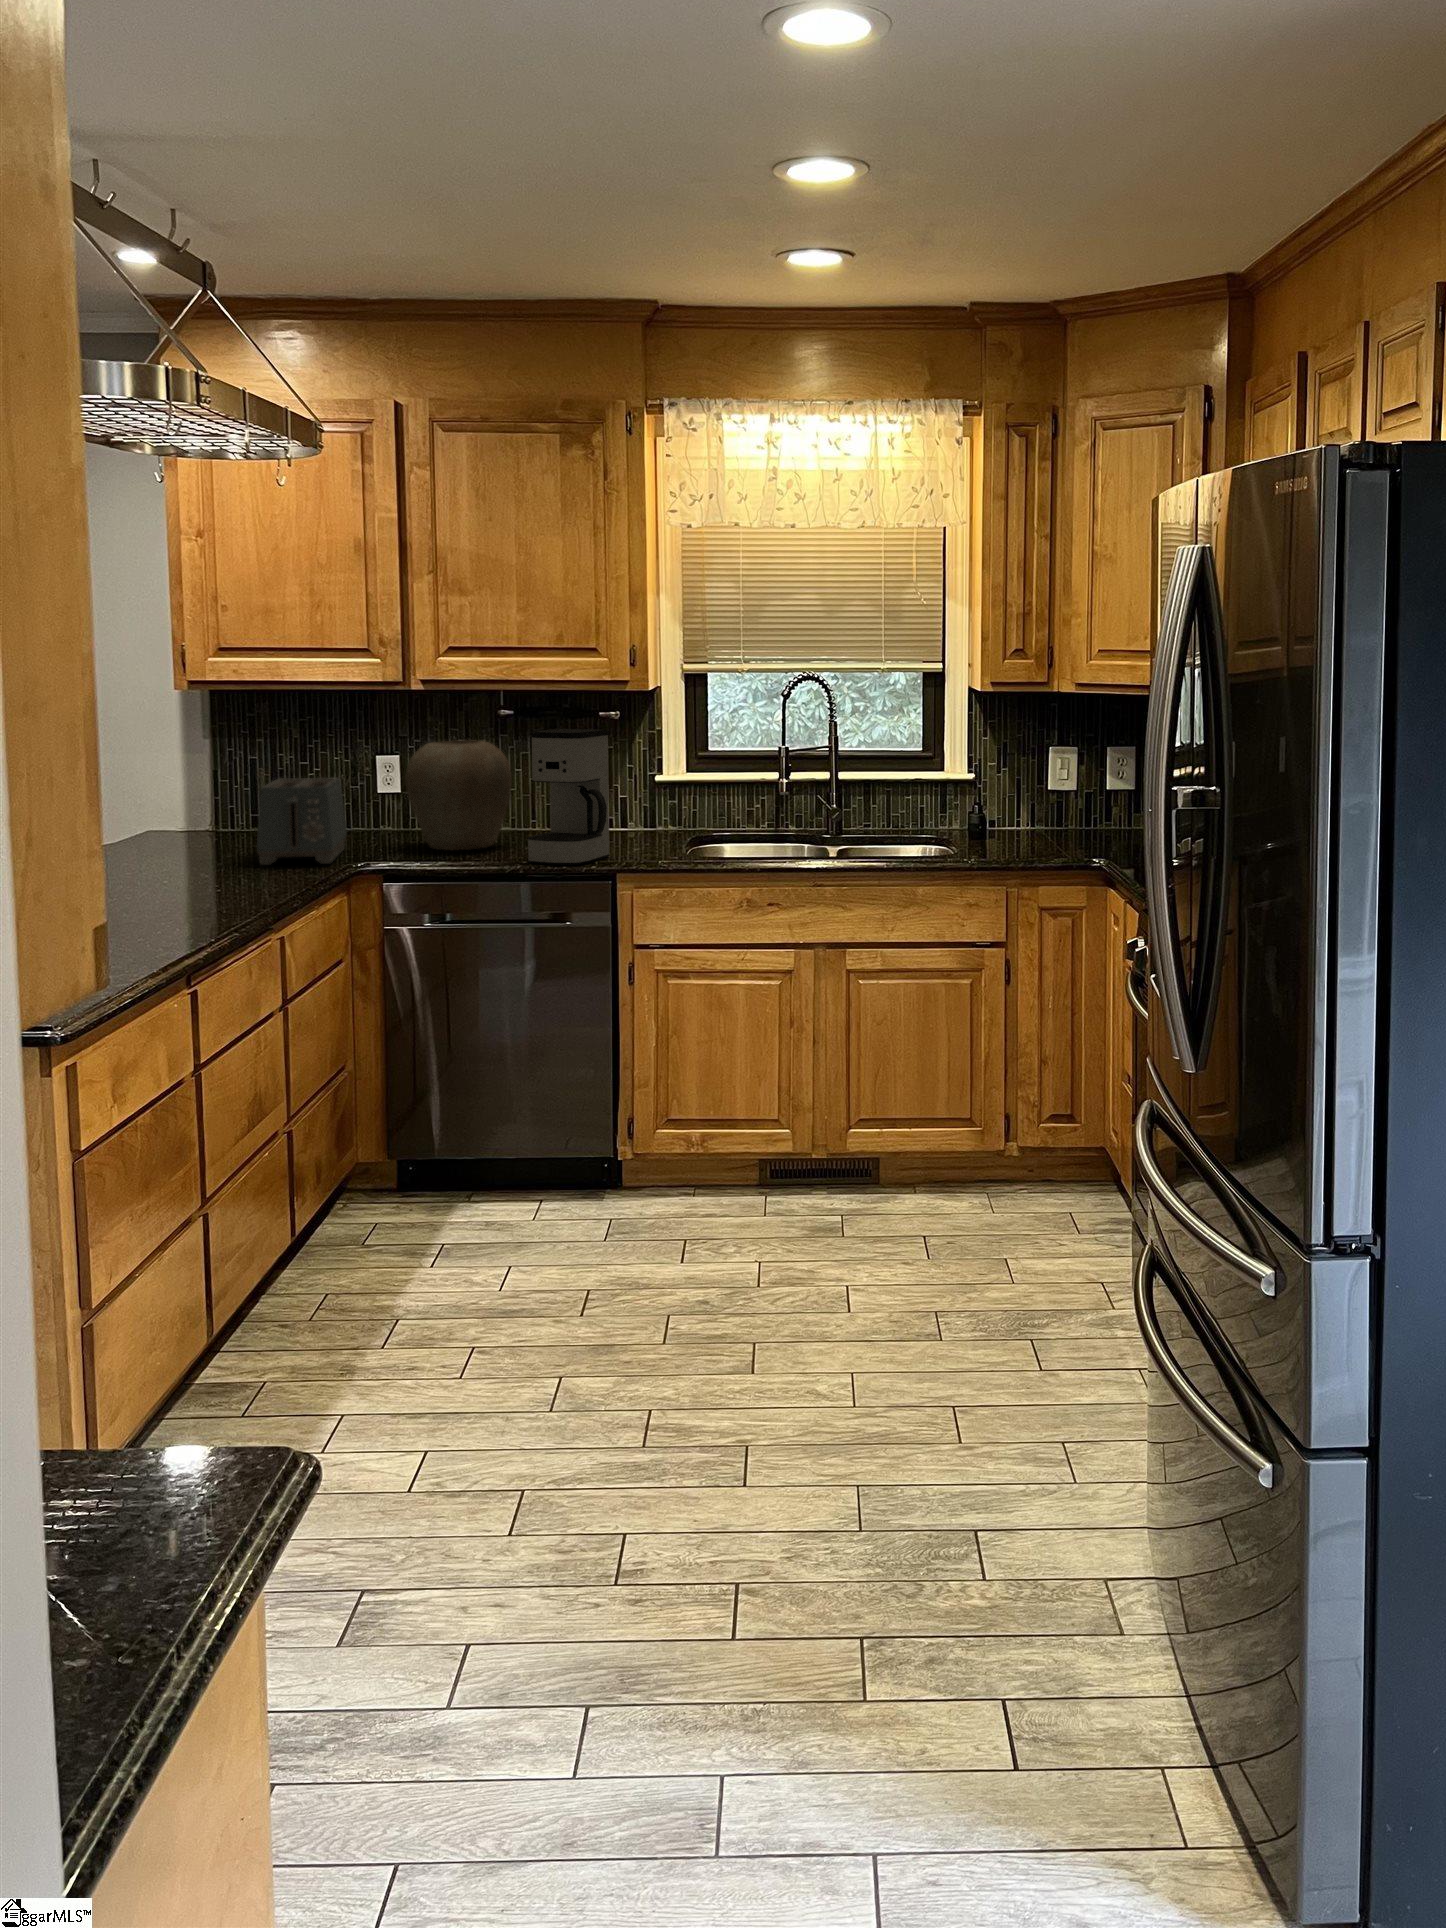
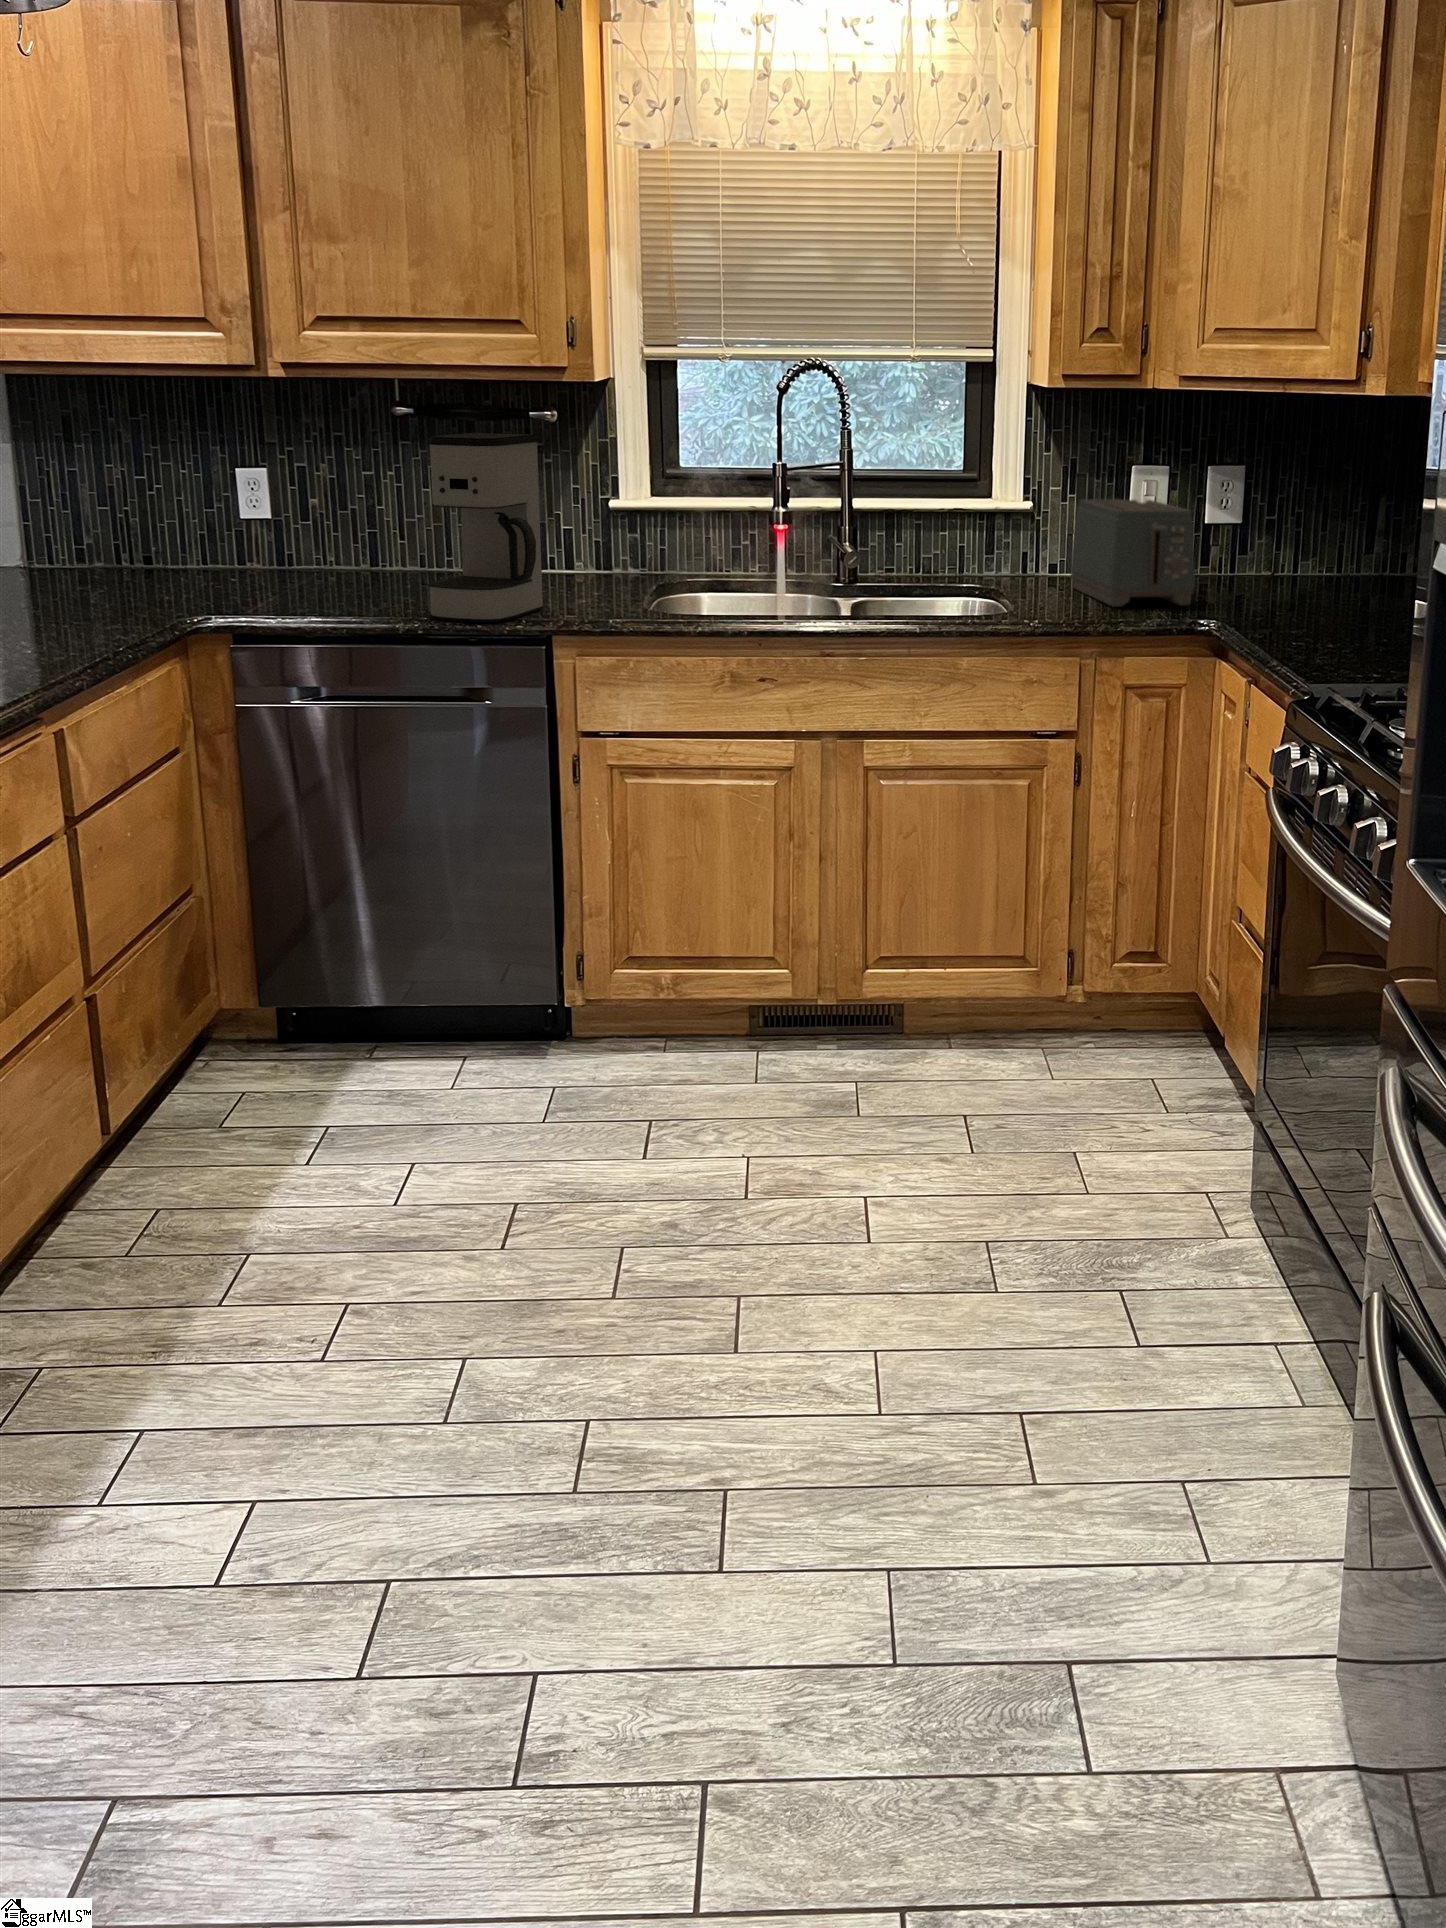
vase: present [405,740,512,850] -> none [265,449,411,599]
toaster: present [257,778,346,865] -> present [1070,499,1195,607]

